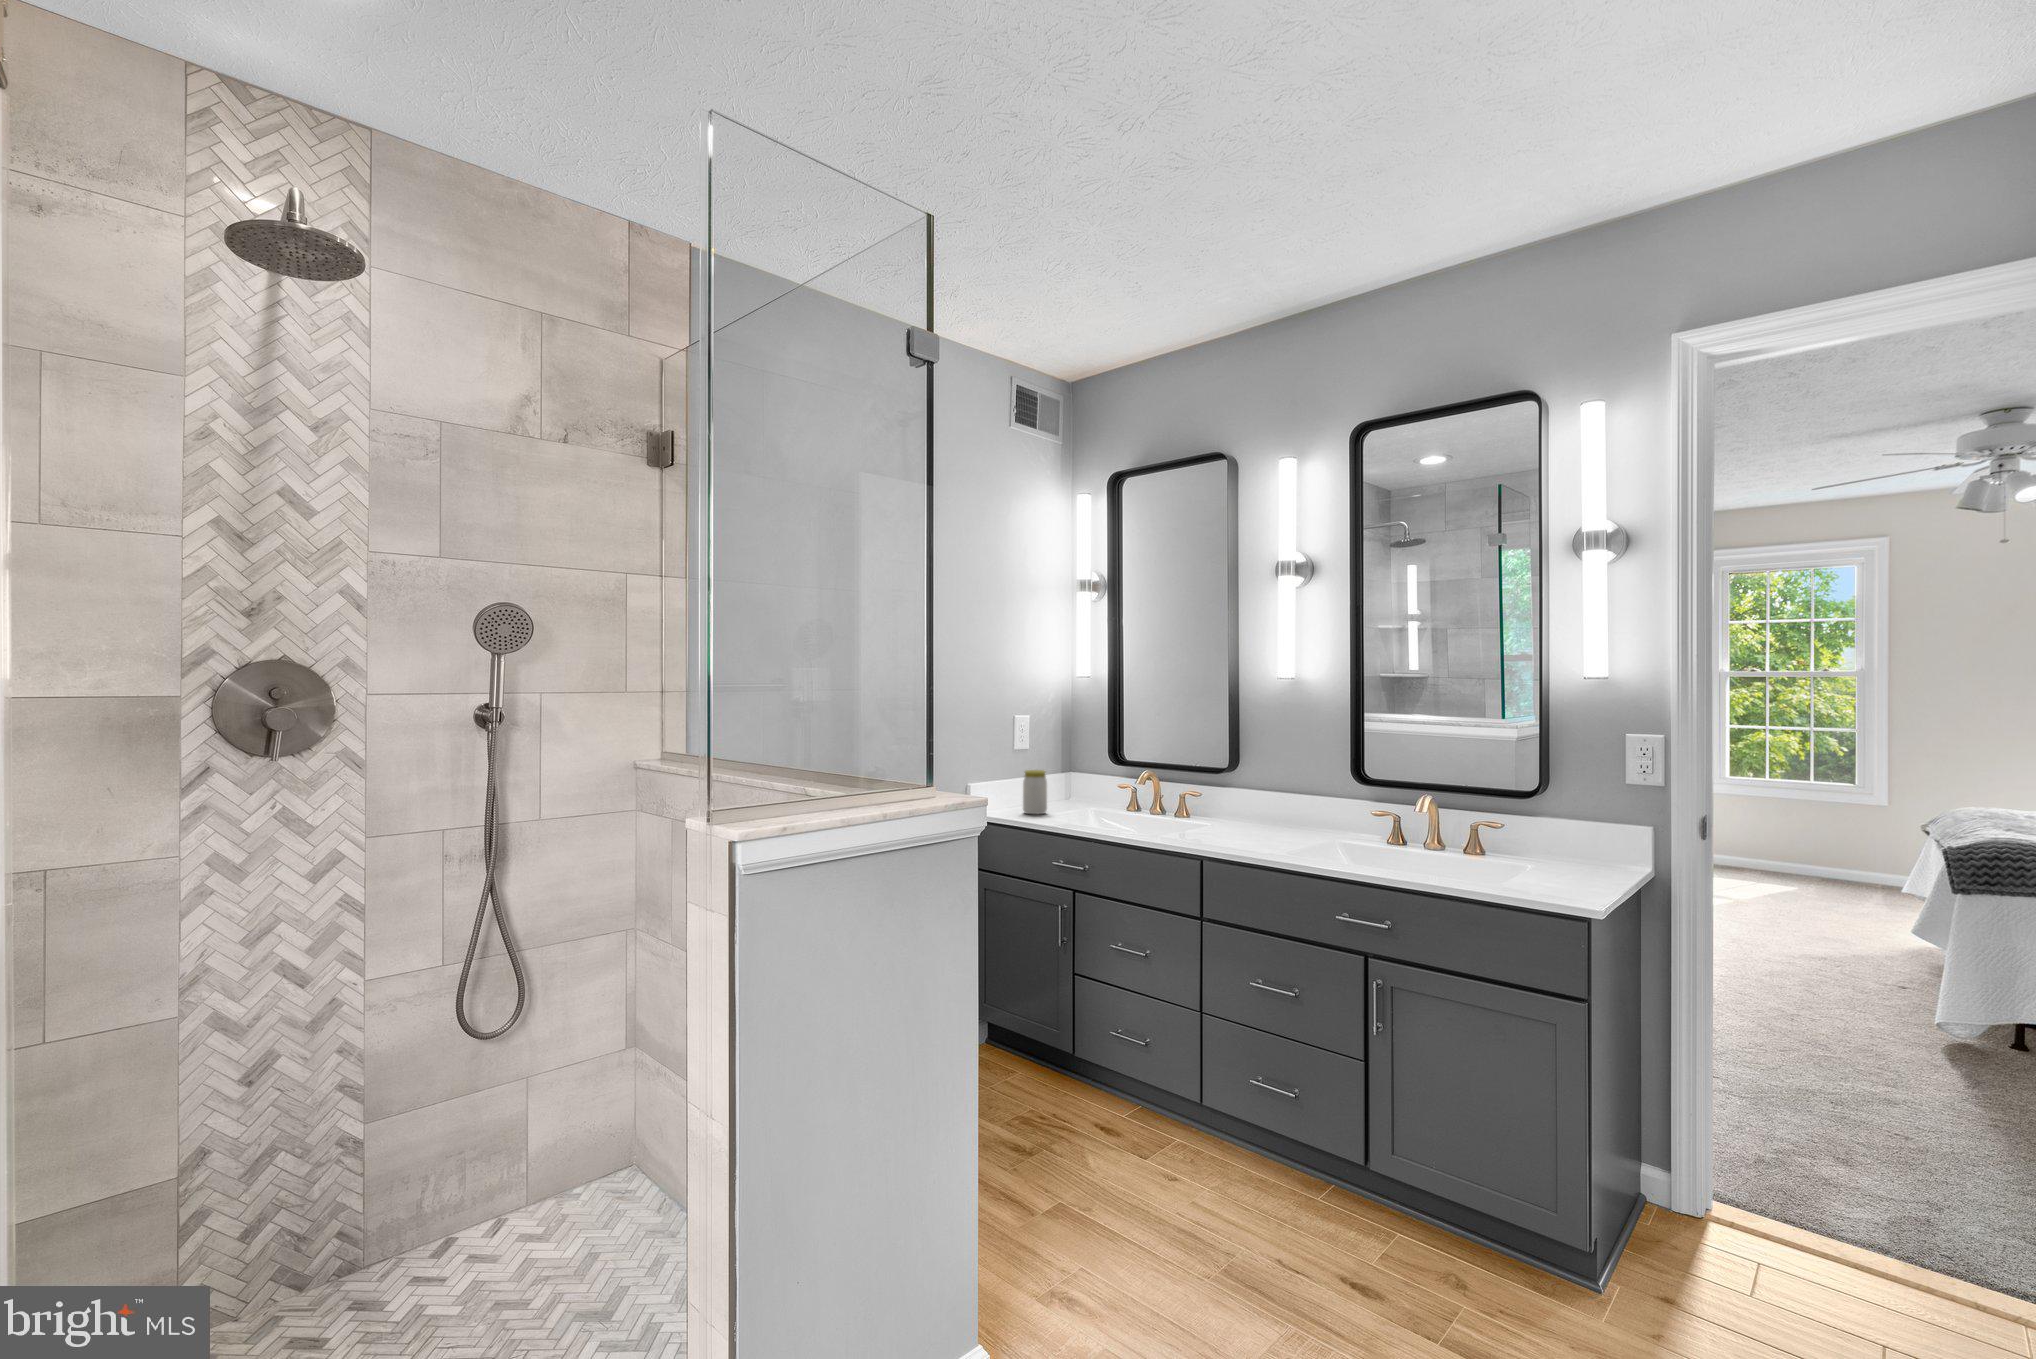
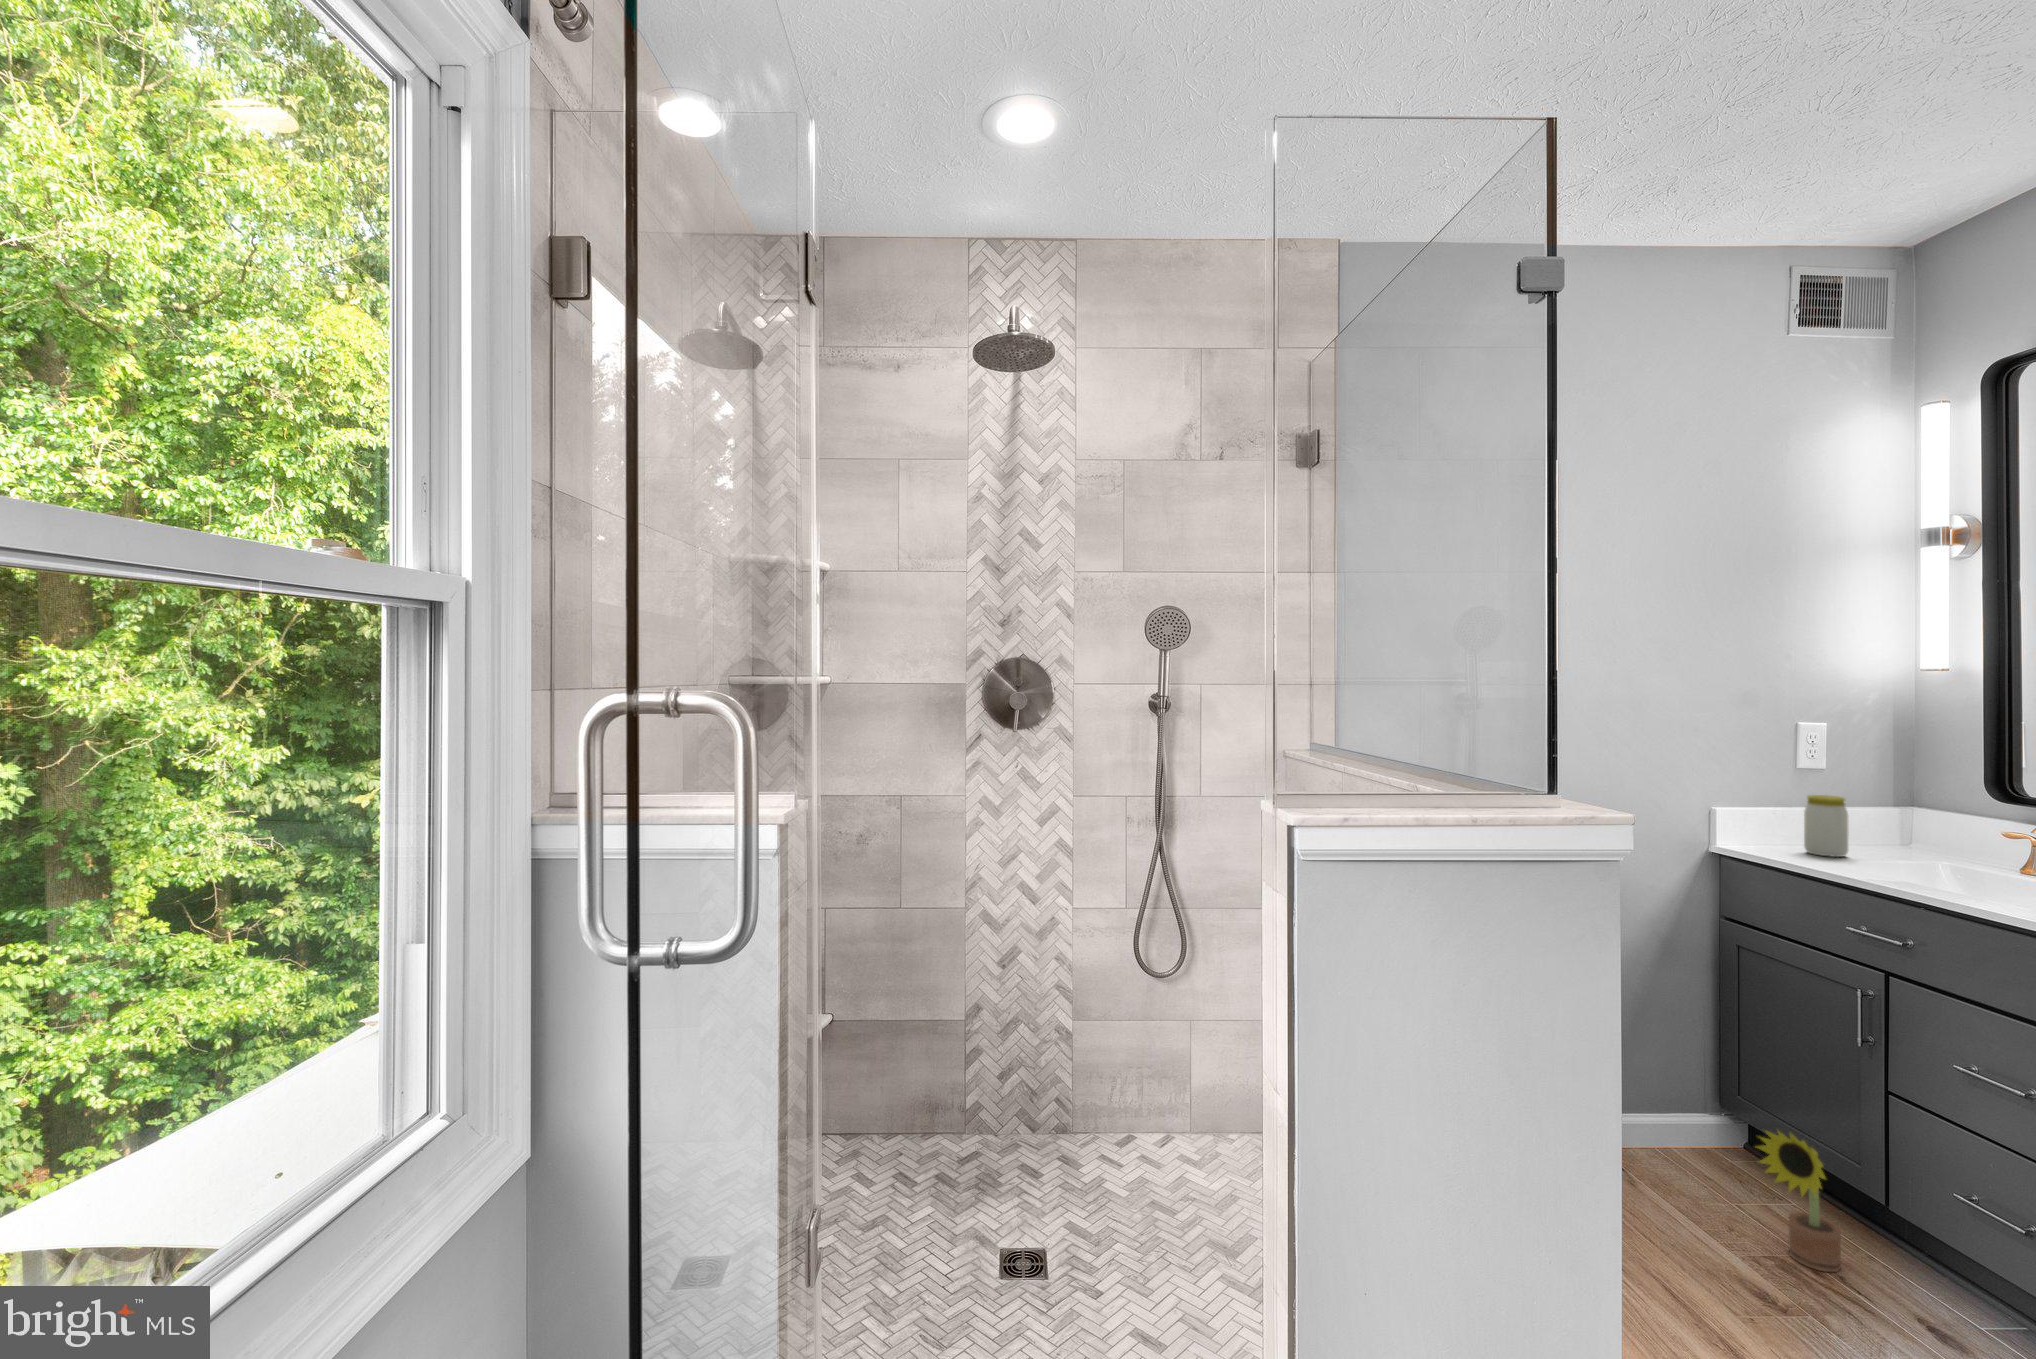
decorative plant: none [1010,1022,1058,1119] -> present [1756,1131,1841,1272]

